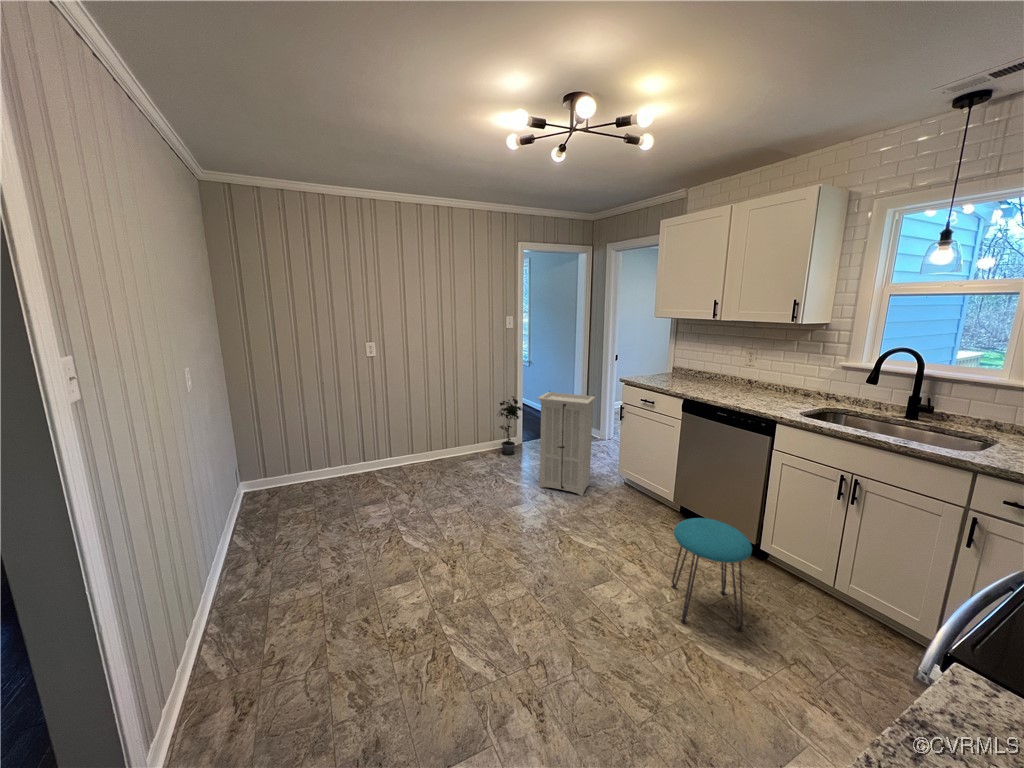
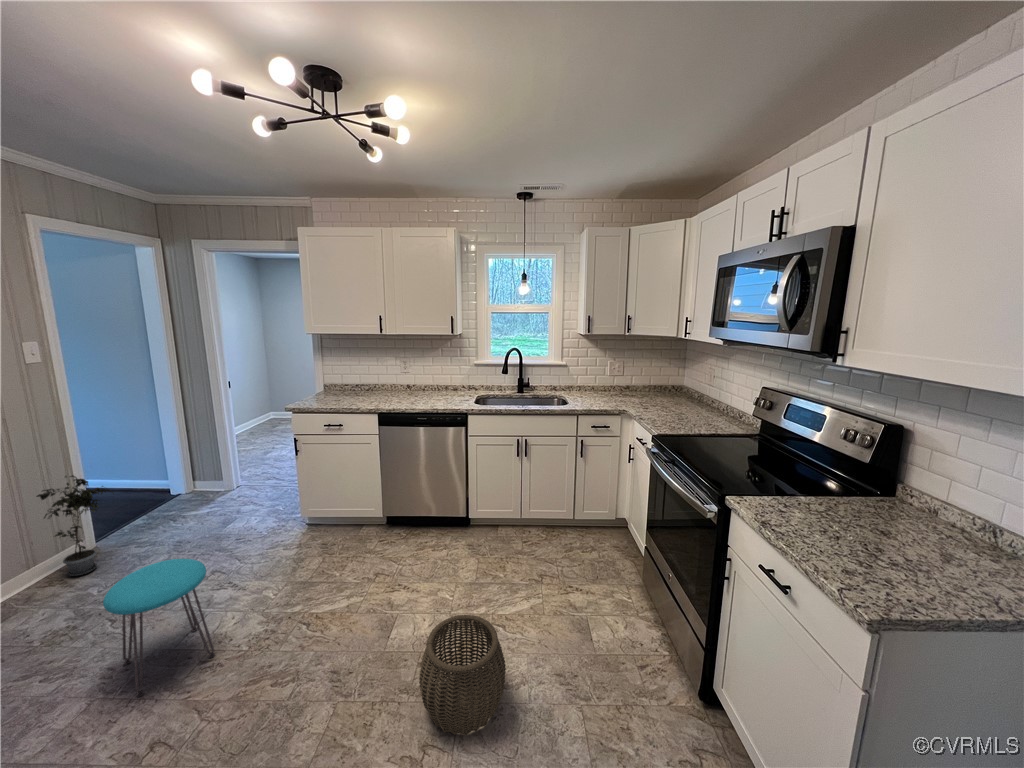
storage cabinet: present [538,391,596,496] -> none [181,434,277,586]
stool: present [672,518,752,631] -> present [103,559,215,697]
woven basket: none [551,586,637,698] -> present [419,615,506,735]

